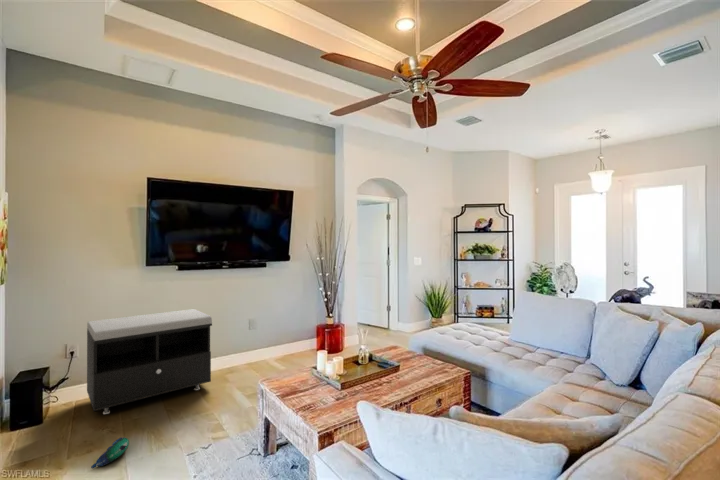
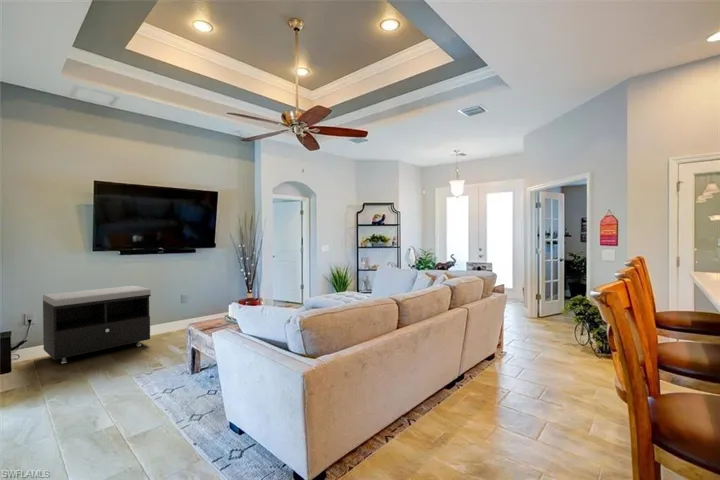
plush toy: present [91,437,129,468] -> none [62,370,89,389]

